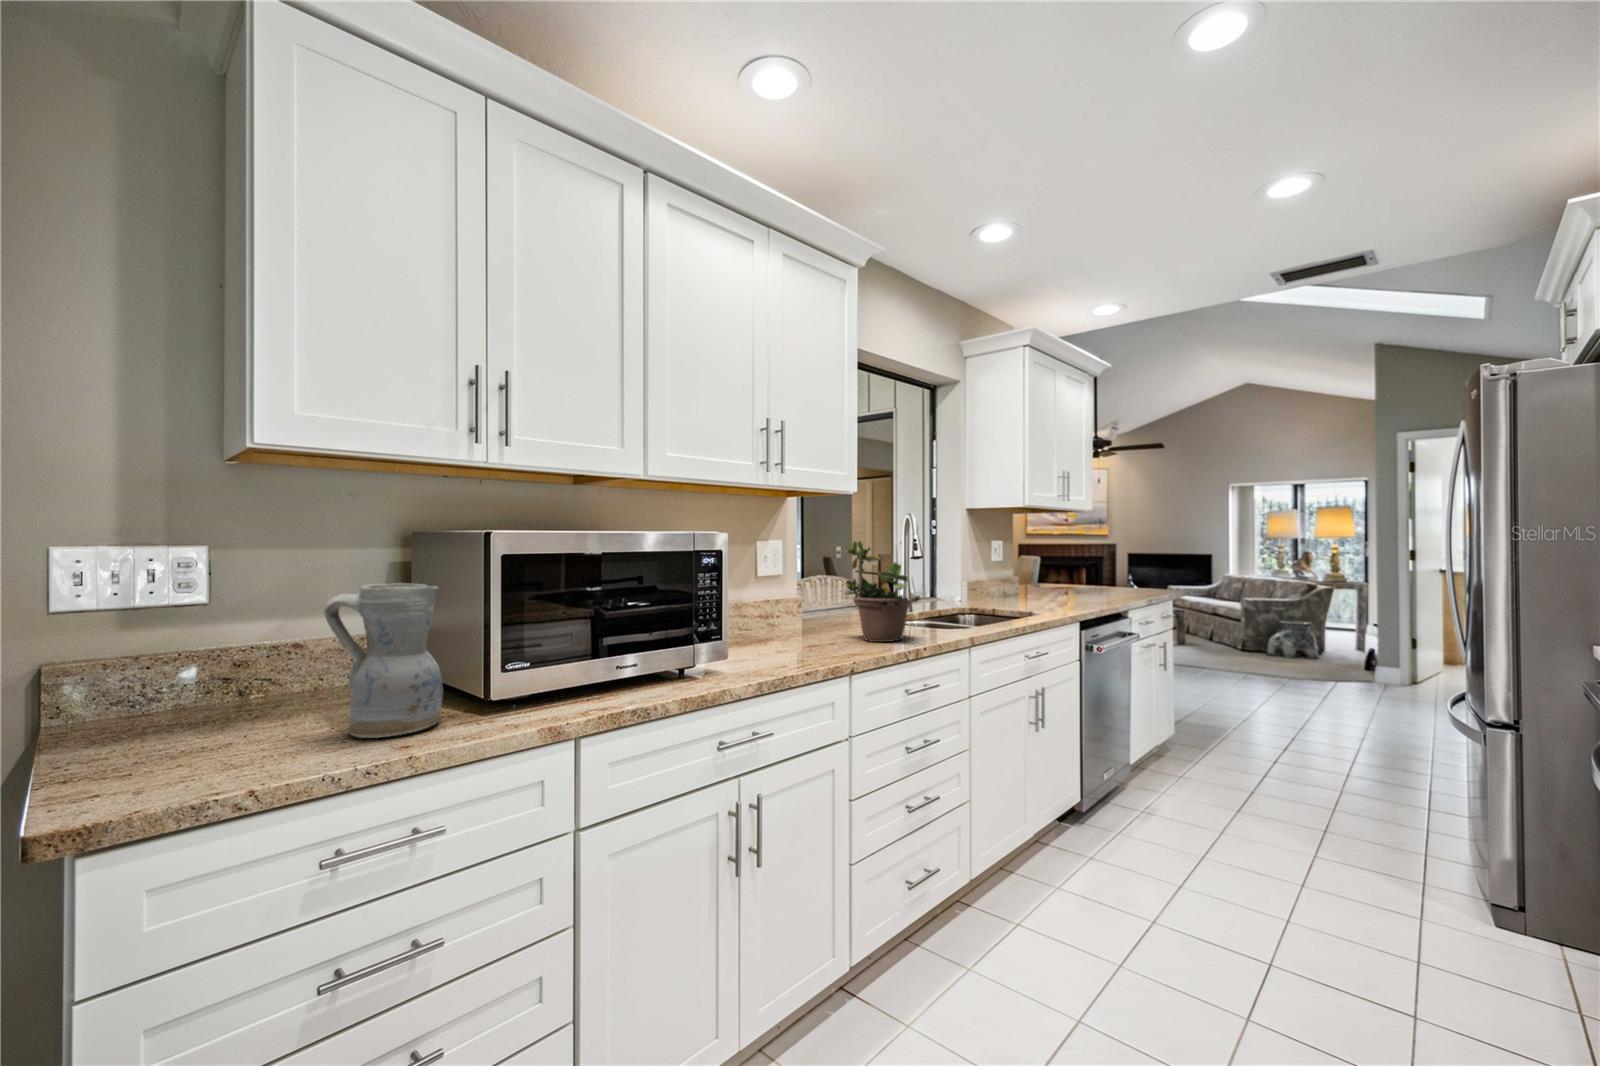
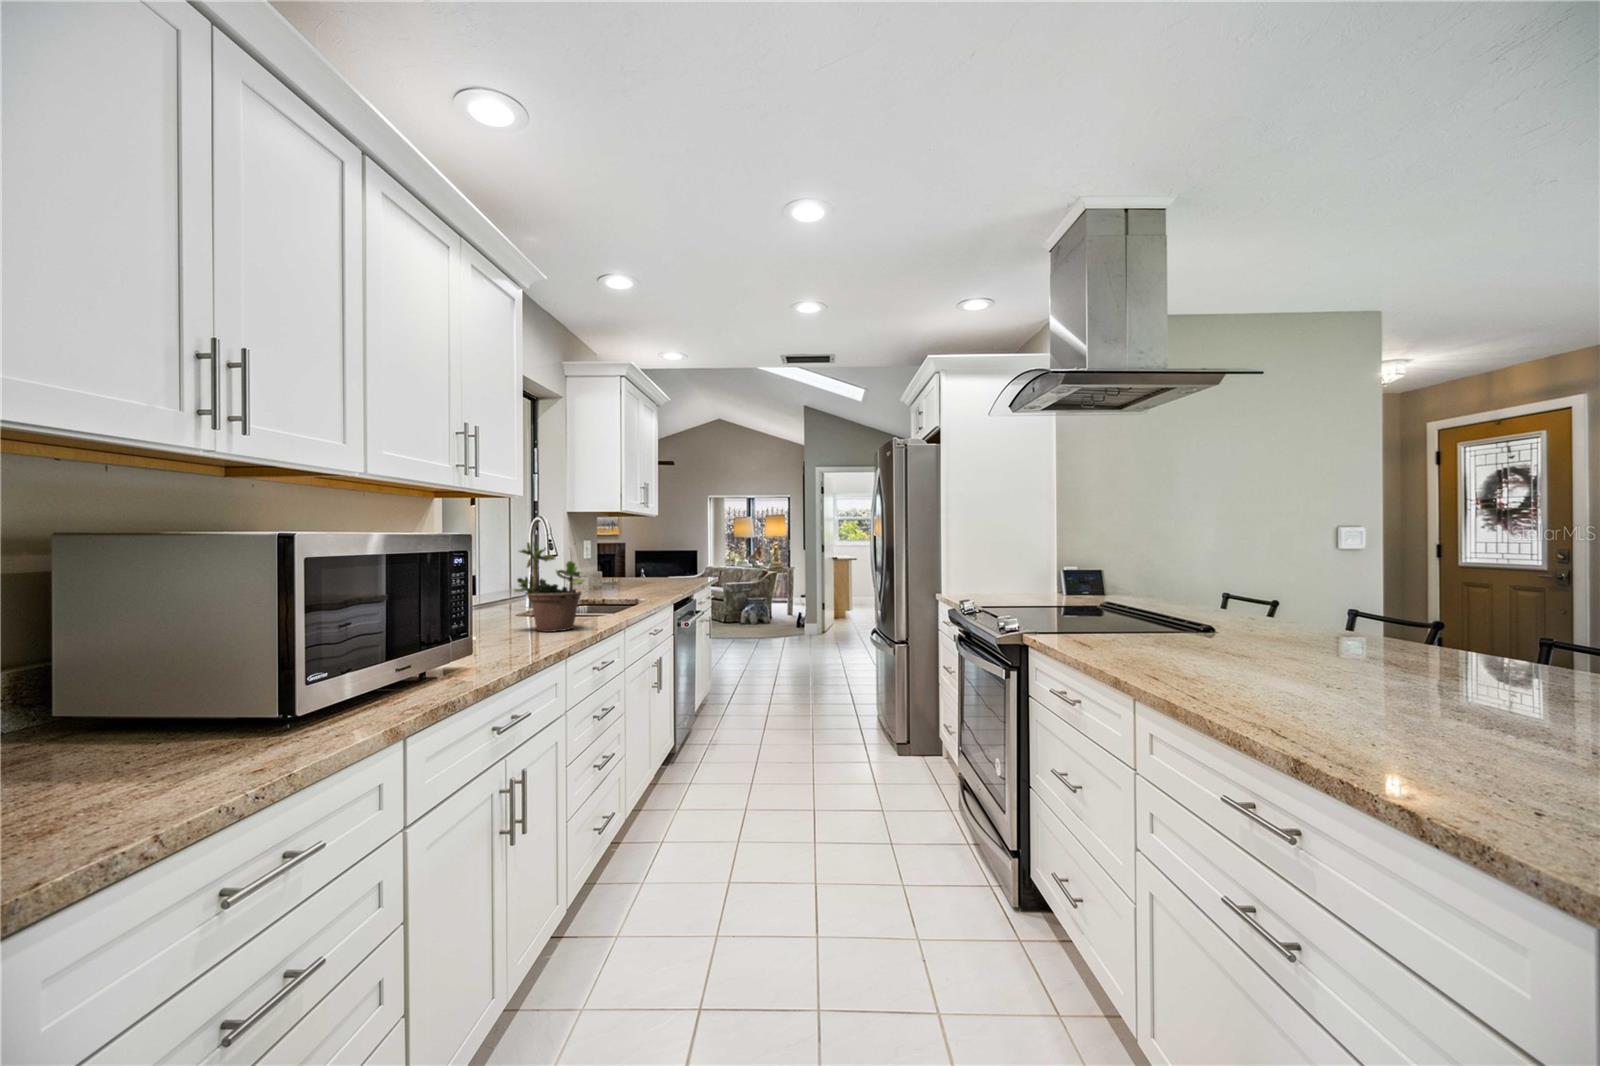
ceramic pitcher: present [324,583,443,738] -> none [81,595,249,782]

